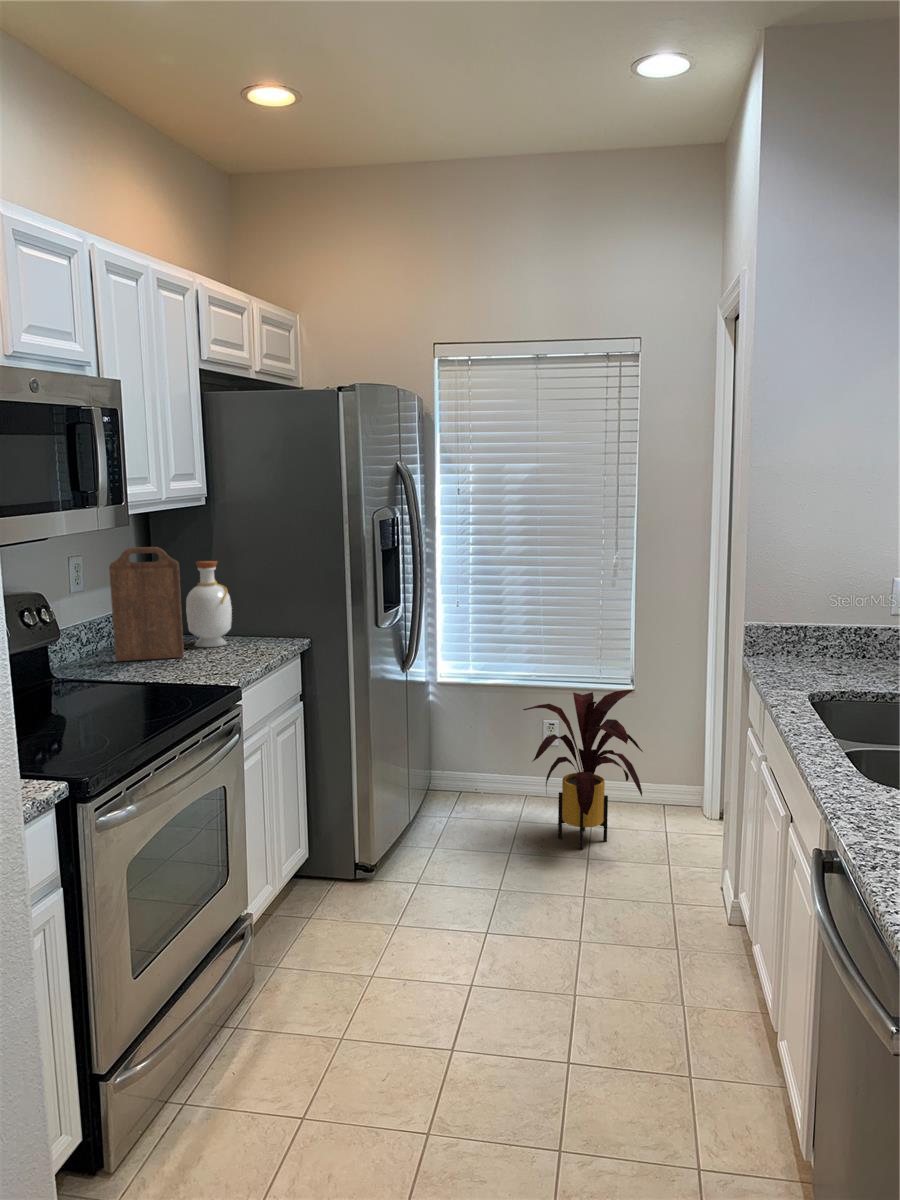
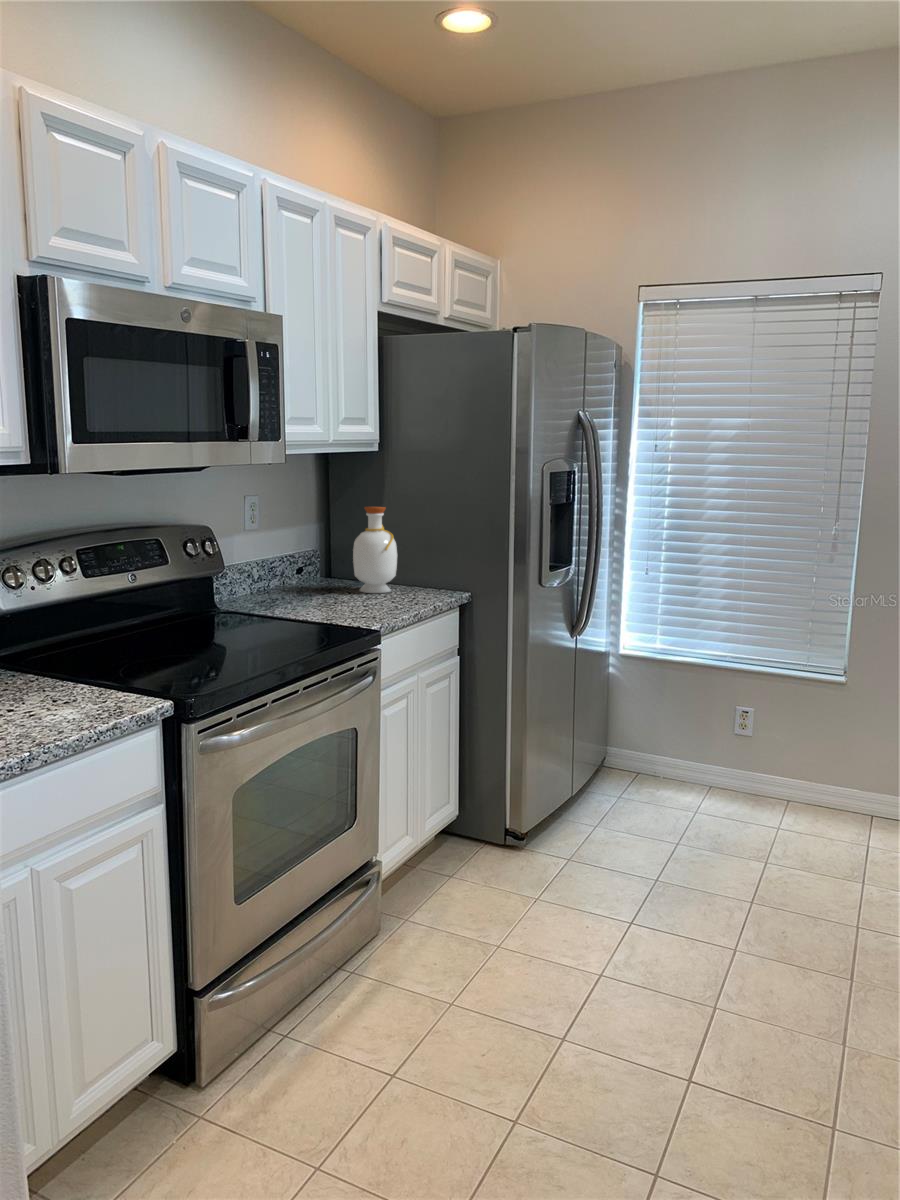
cutting board: present [109,547,184,661] -> none [277,488,343,600]
house plant: present [523,690,643,849] -> none [706,676,846,849]

